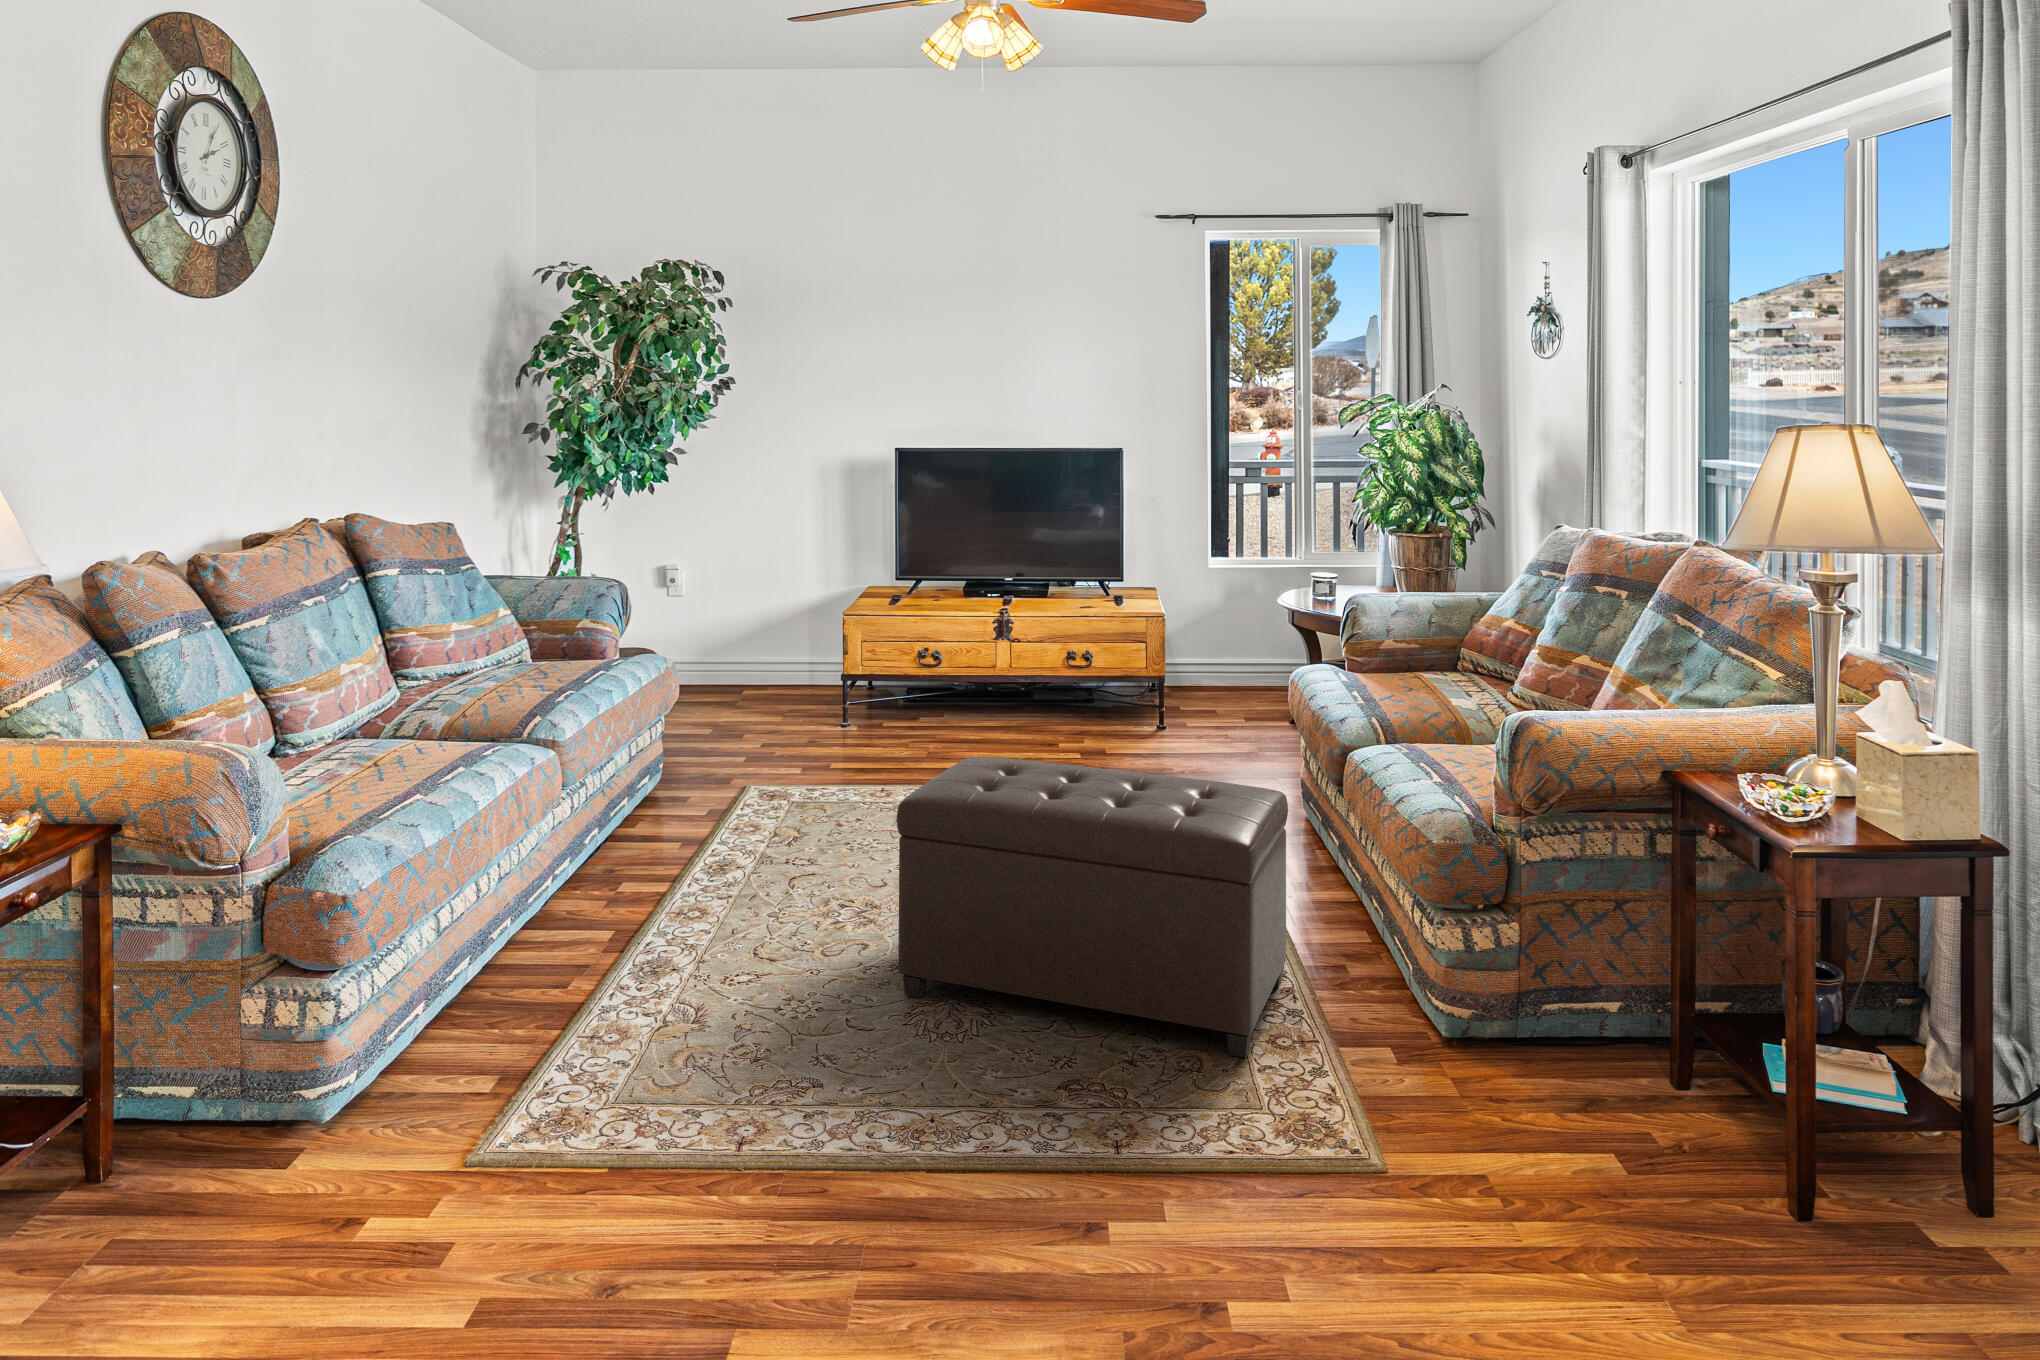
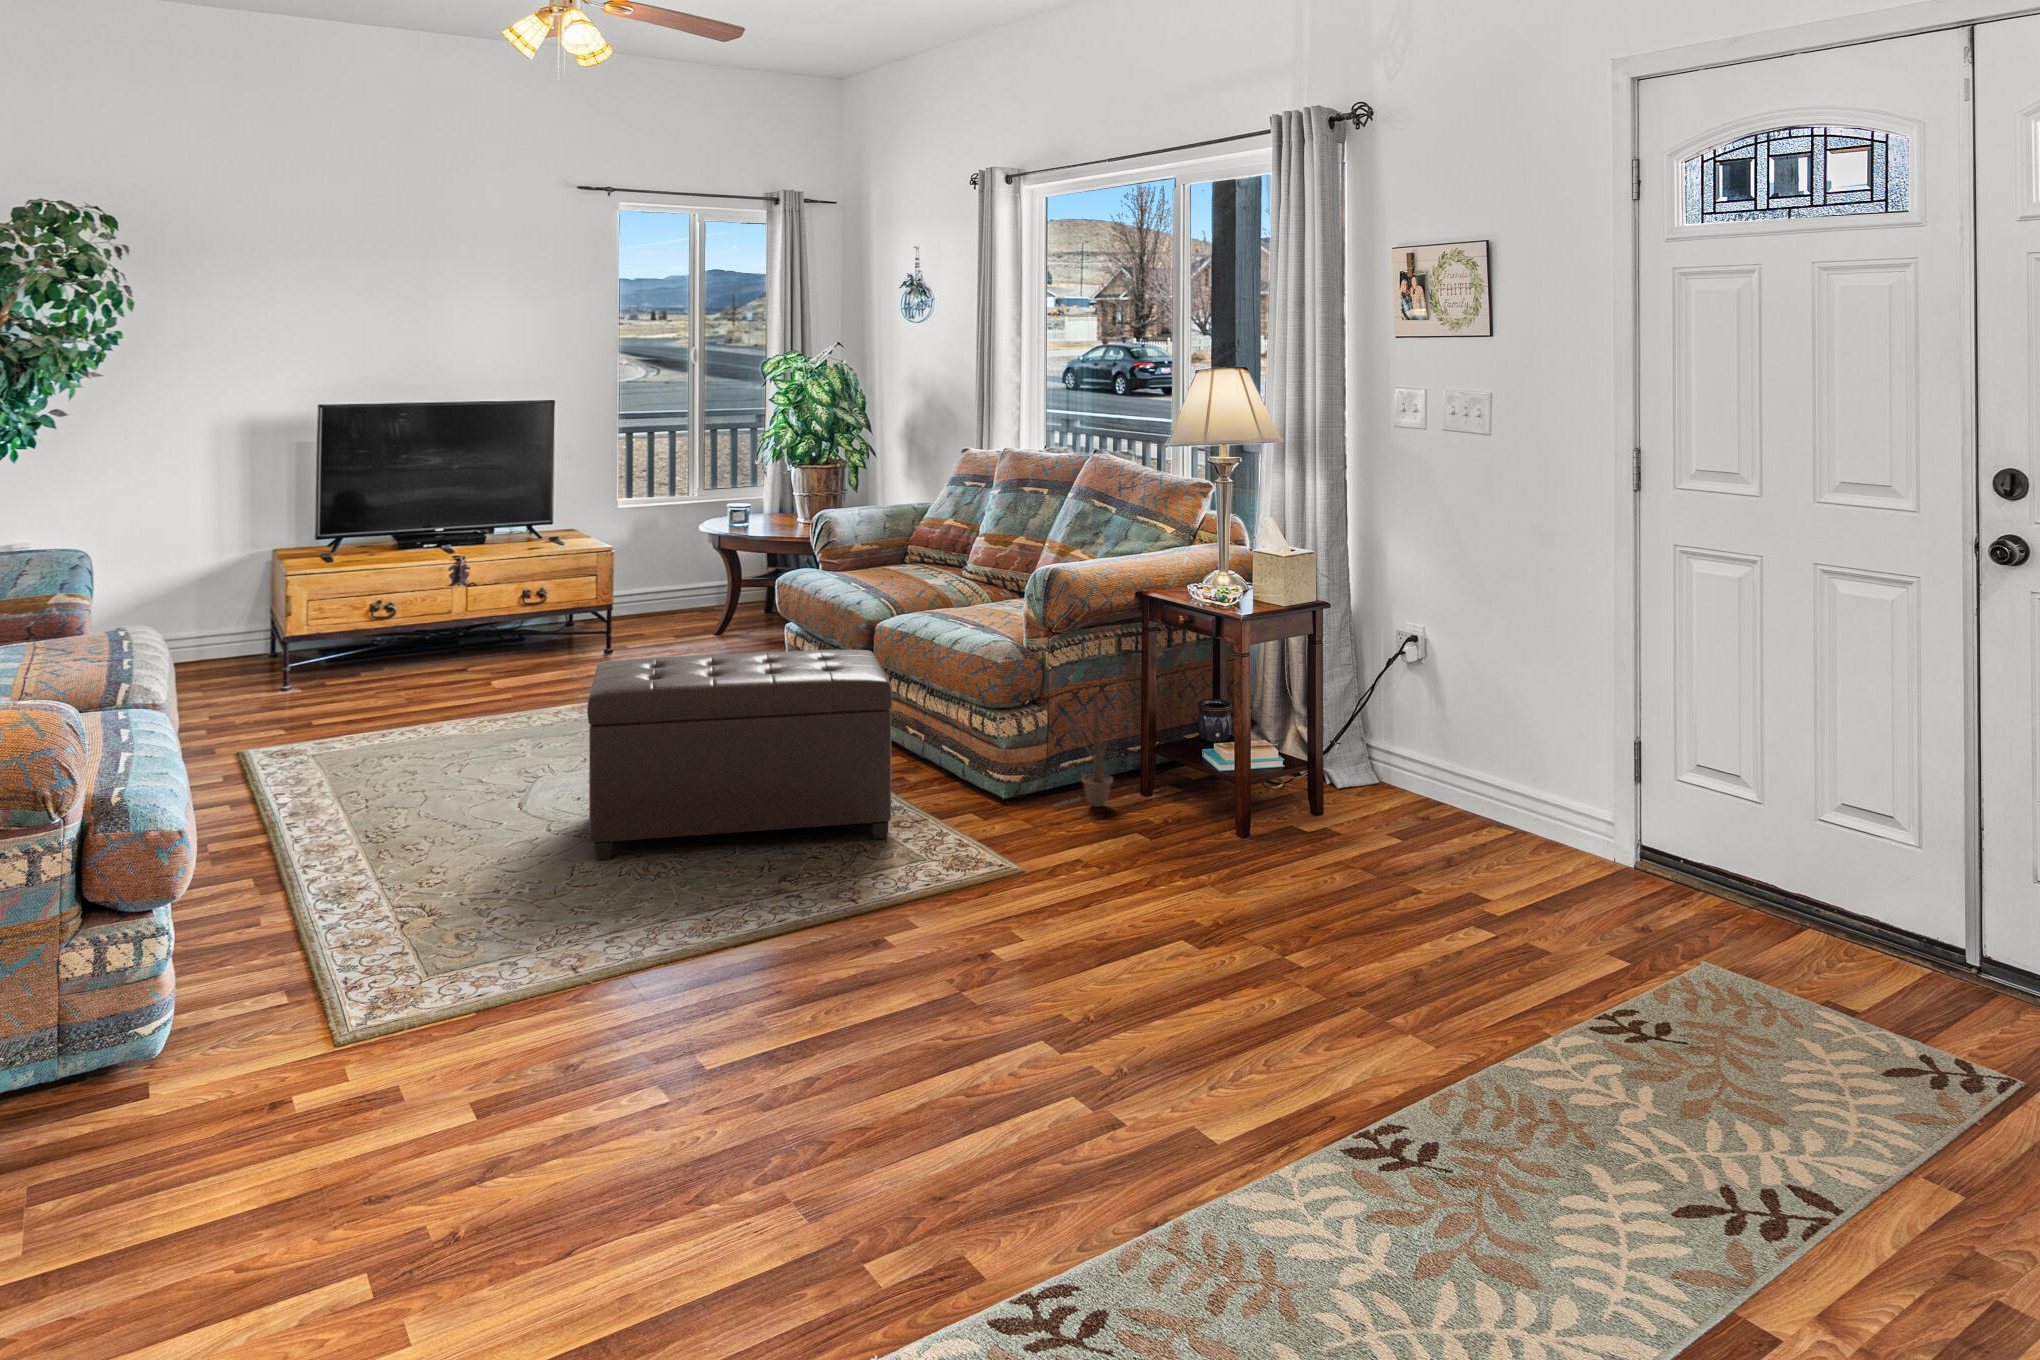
decorative plant: none [1507,911,1642,1088] -> present [1055,692,1129,807]

